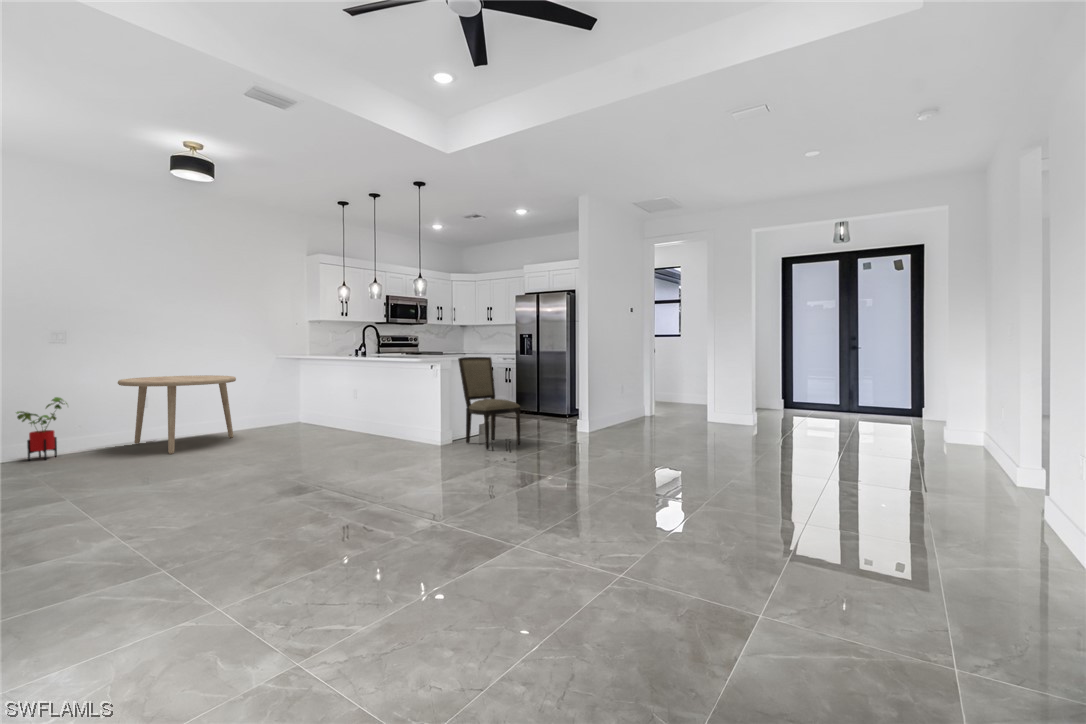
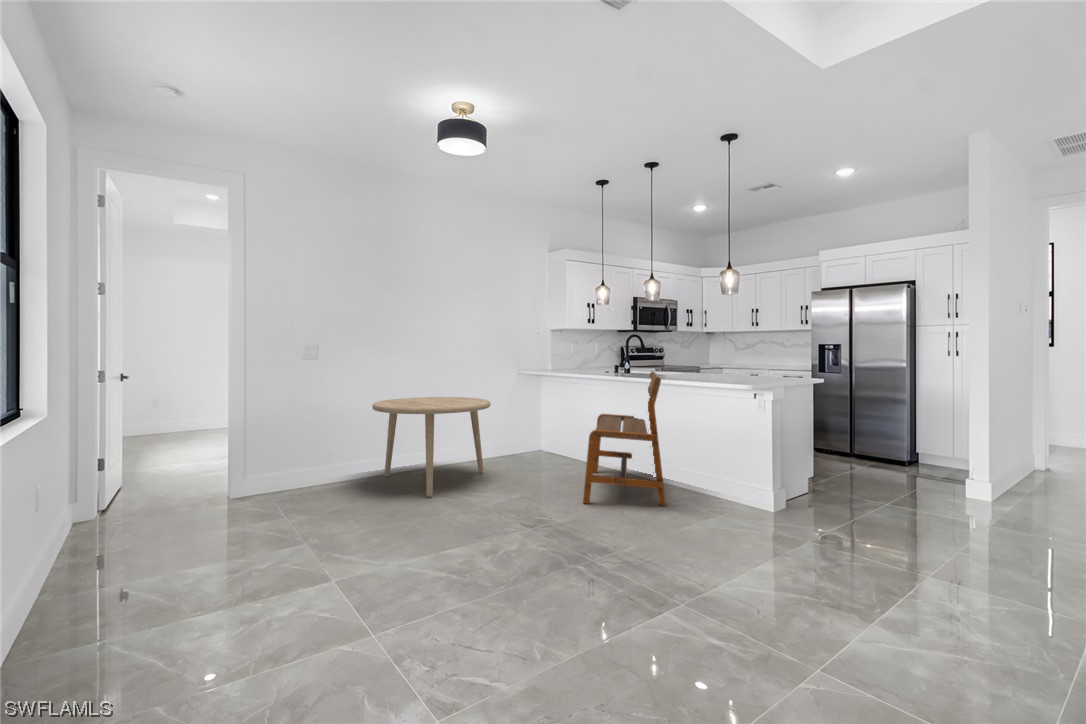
bench: none [303,353,383,450] -> present [583,372,666,505]
dining chair: present [458,357,521,450] -> none [793,380,903,527]
house plant: present [16,397,67,460] -> none [278,423,326,497]

